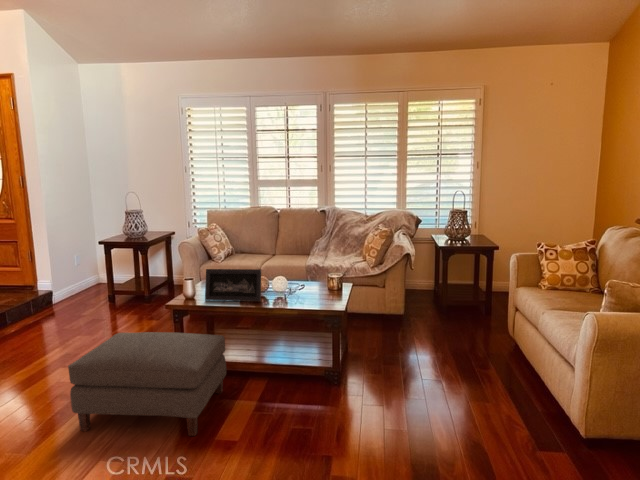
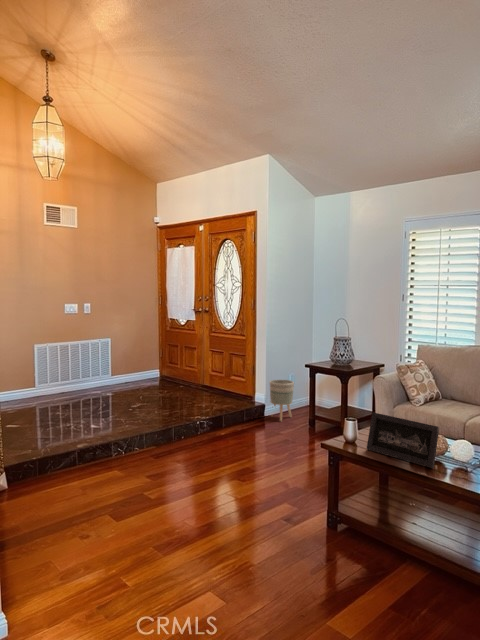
planter: none [55,261,86,305] -> present [270,380,294,421]
ottoman: present [68,332,226,436] -> none [213,460,373,610]

